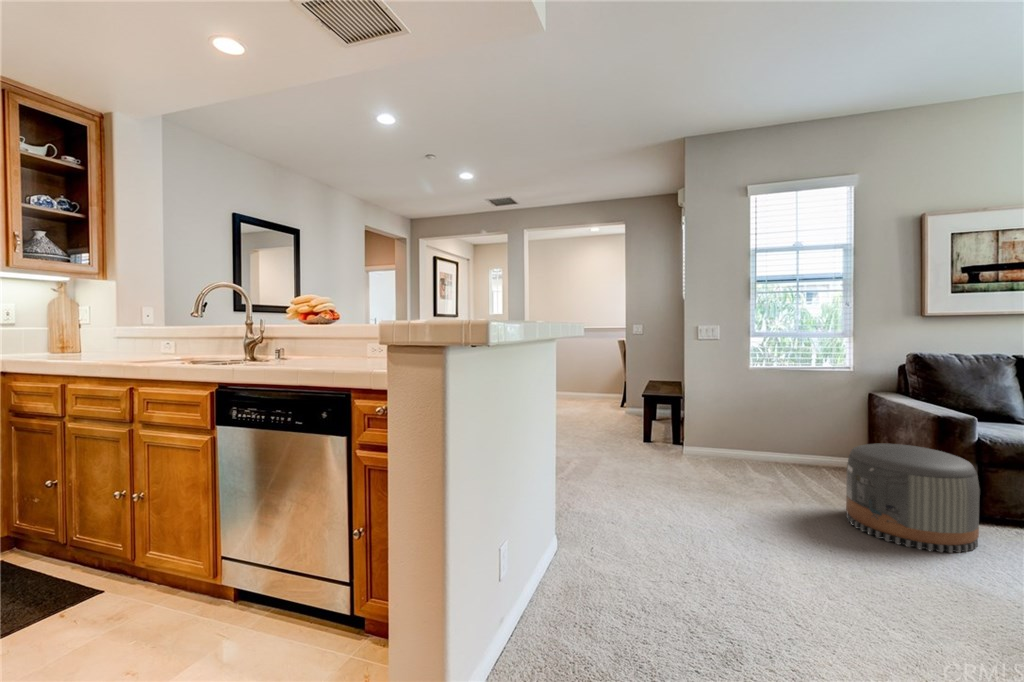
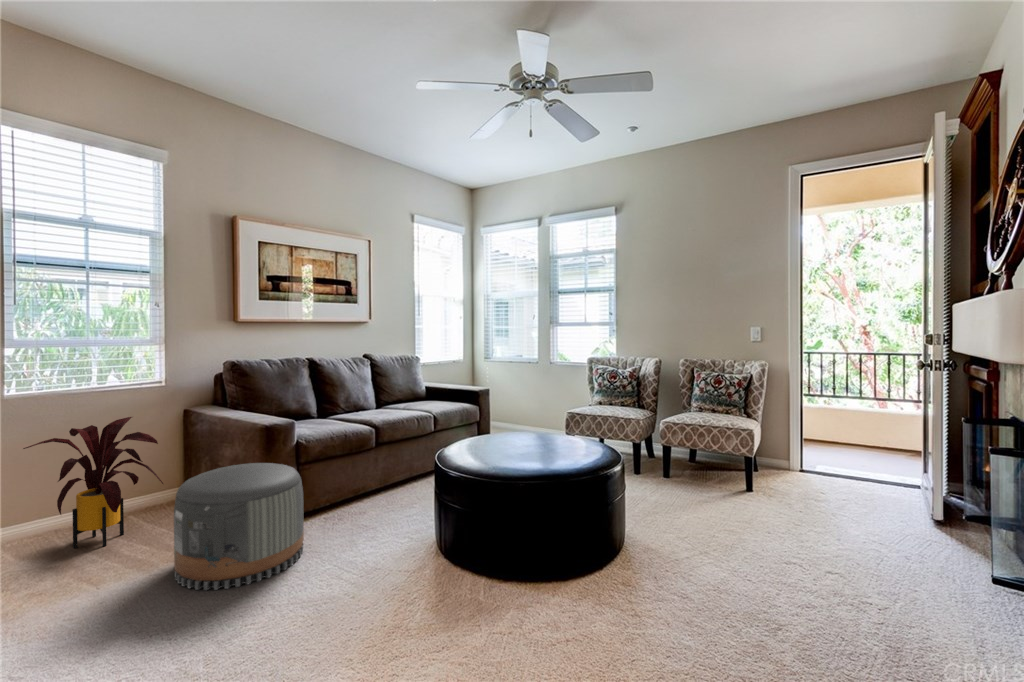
house plant: none [757,392,846,481] -> present [23,417,163,548]

